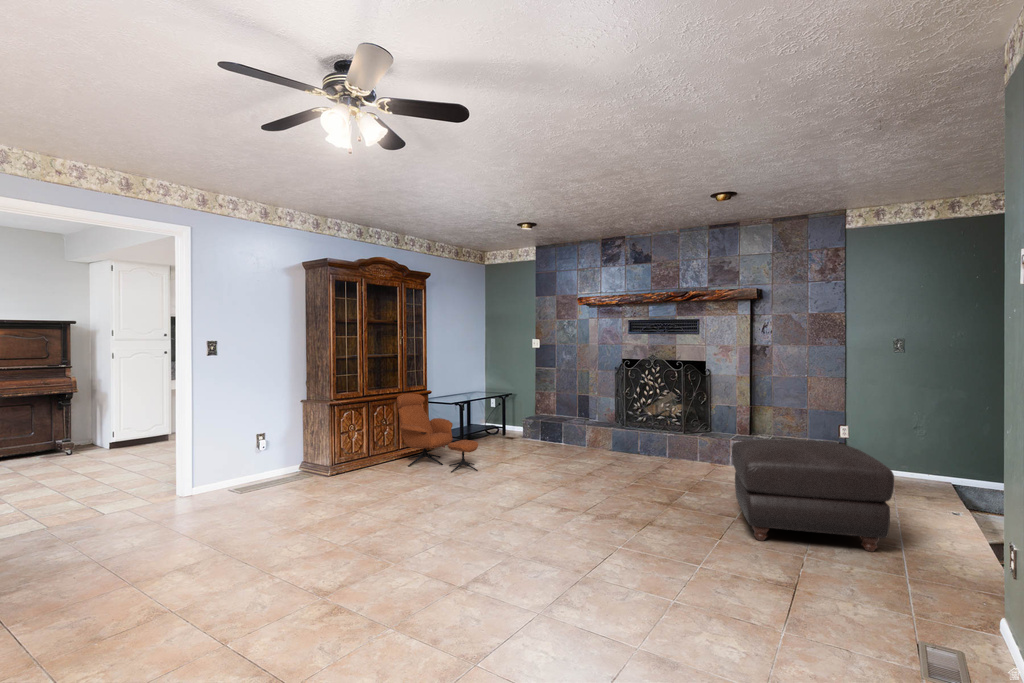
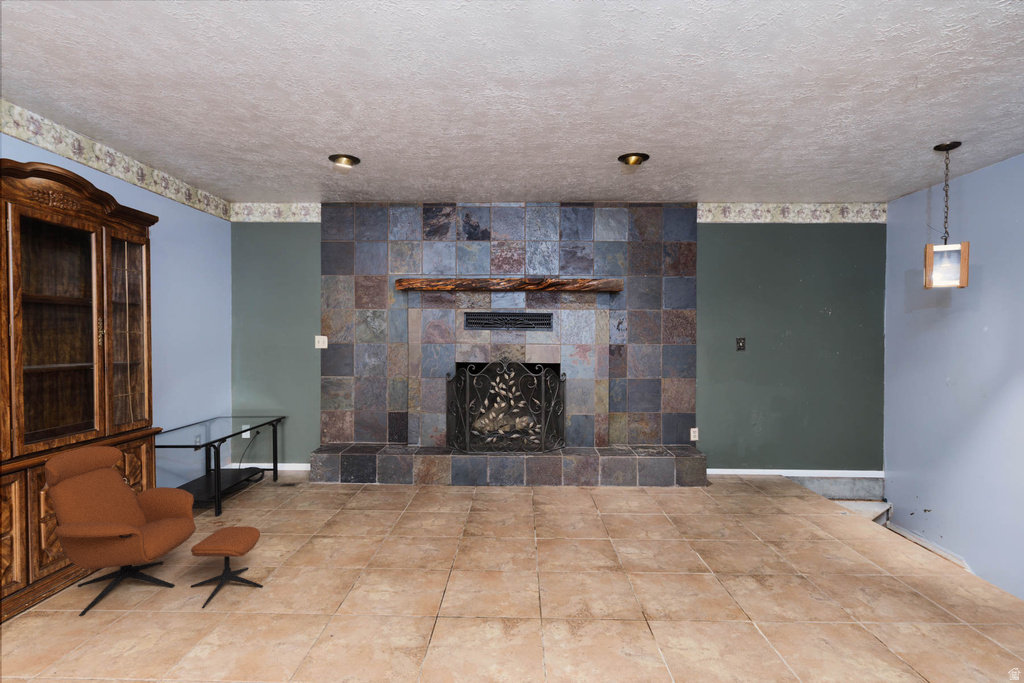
ottoman: present [732,439,894,552] -> none [705,467,954,642]

